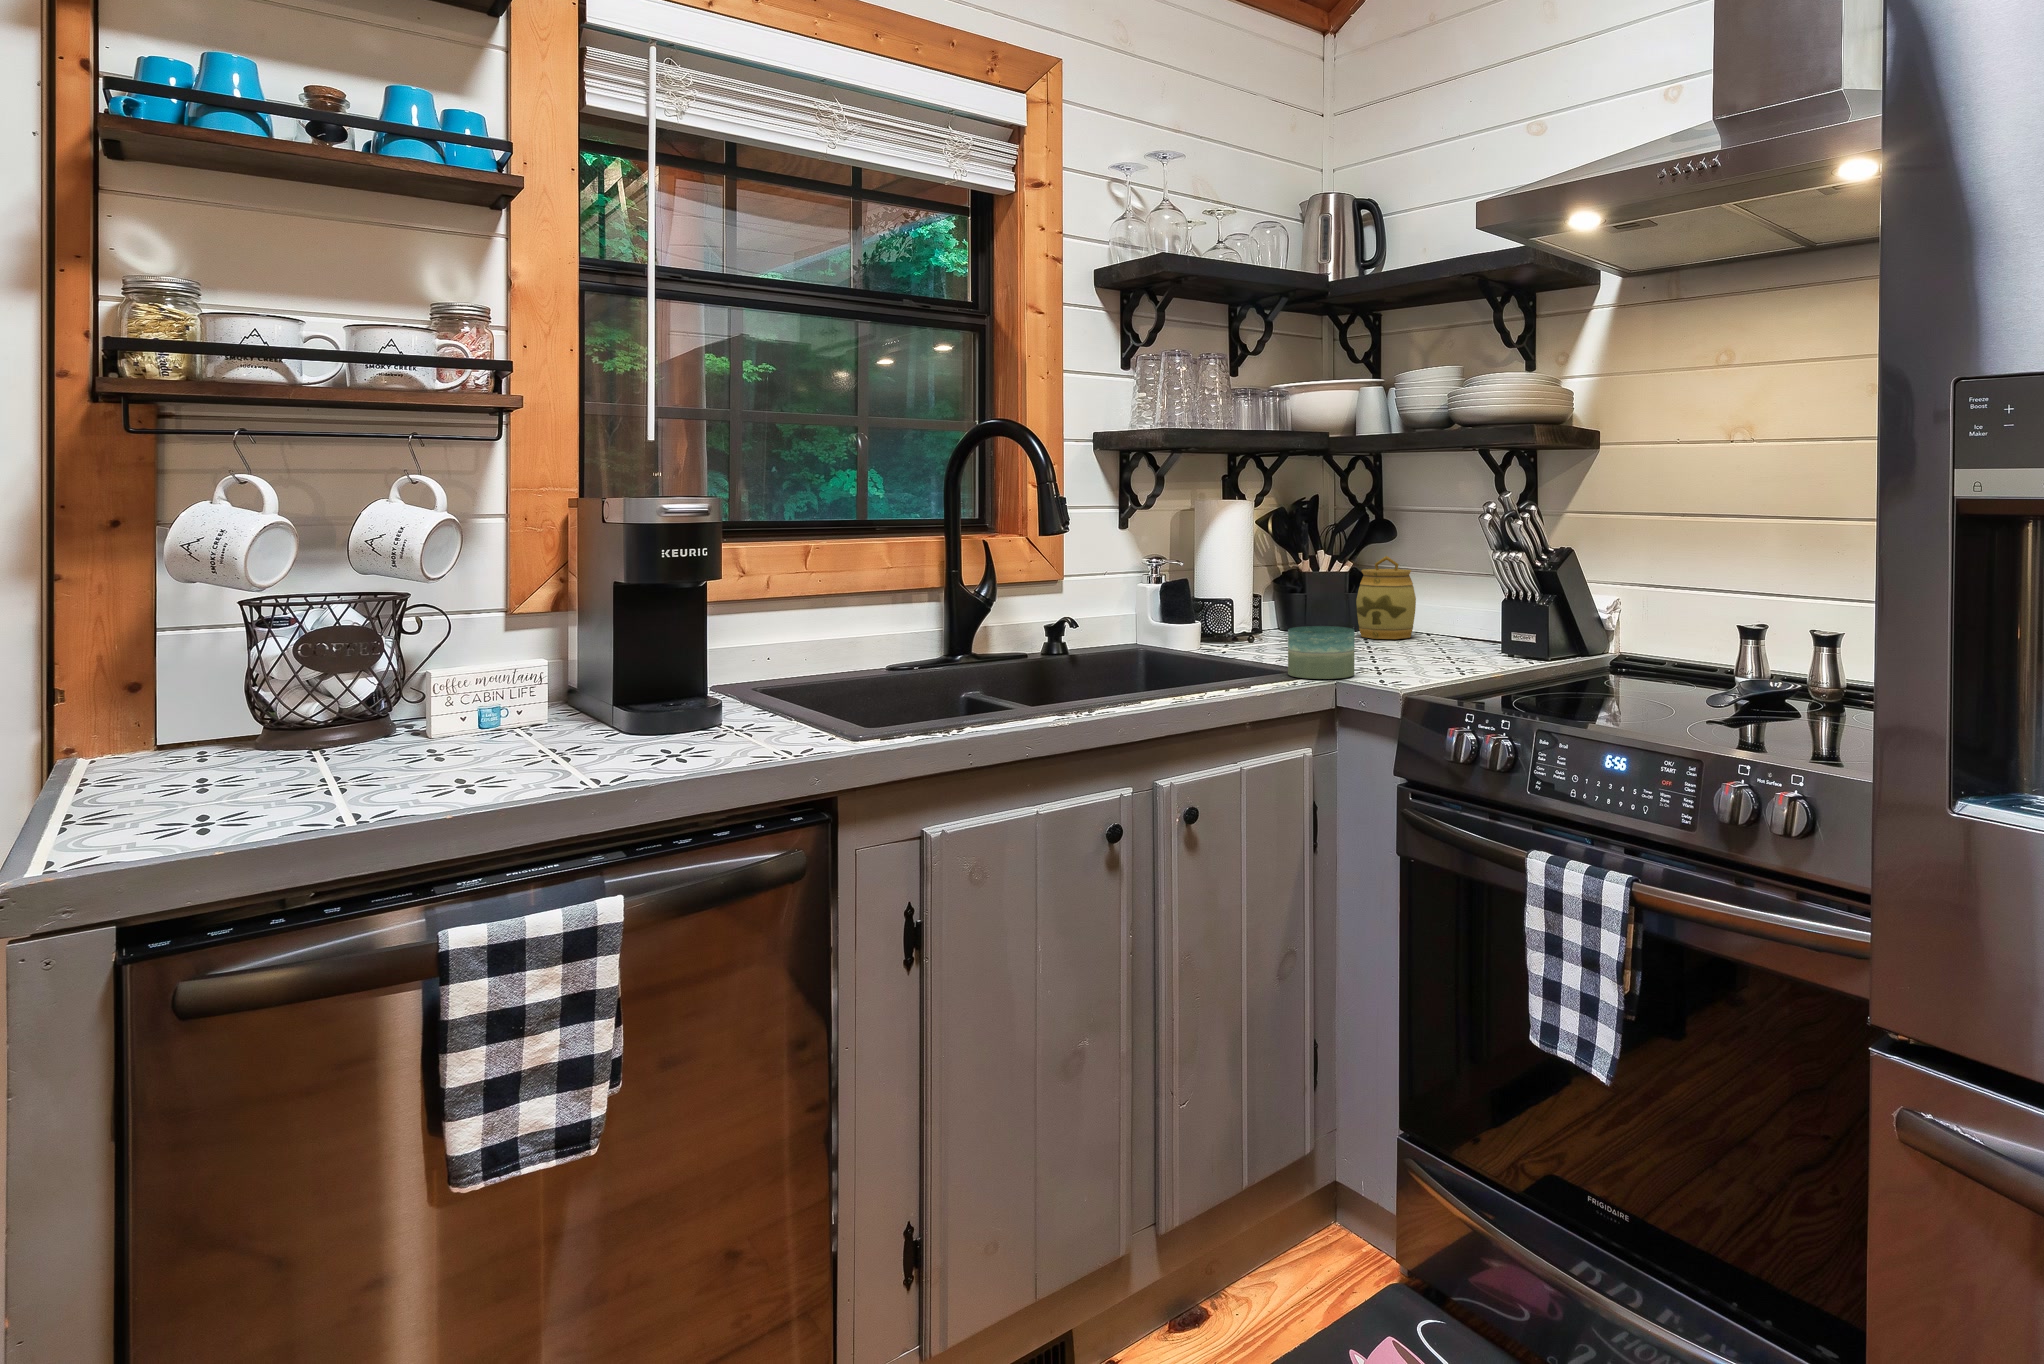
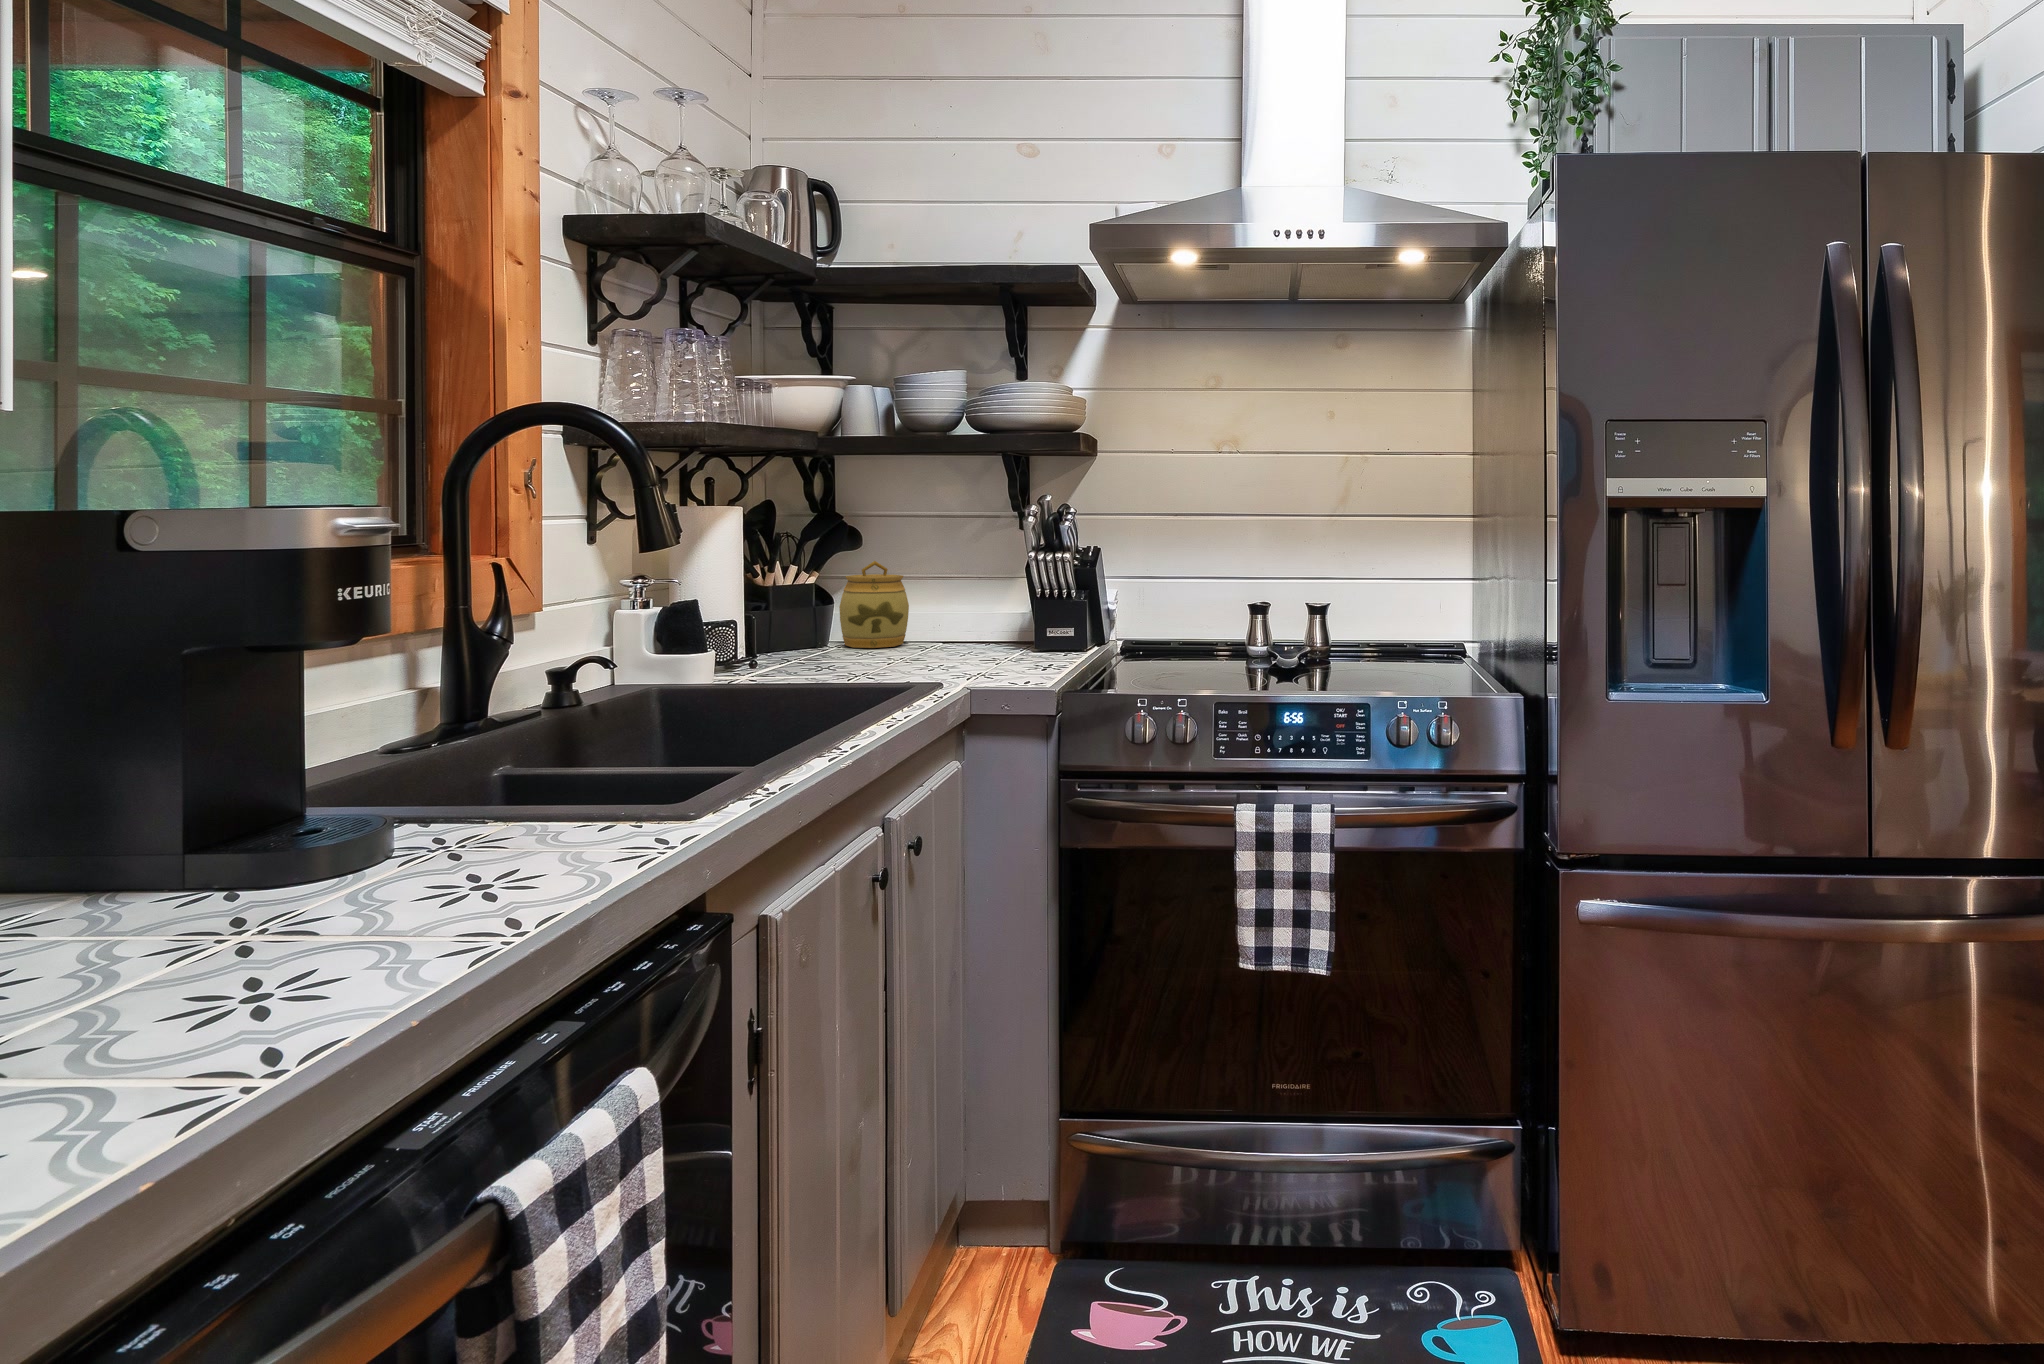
candle: present [1288,626,1355,679] -> none [900,633,972,688]

